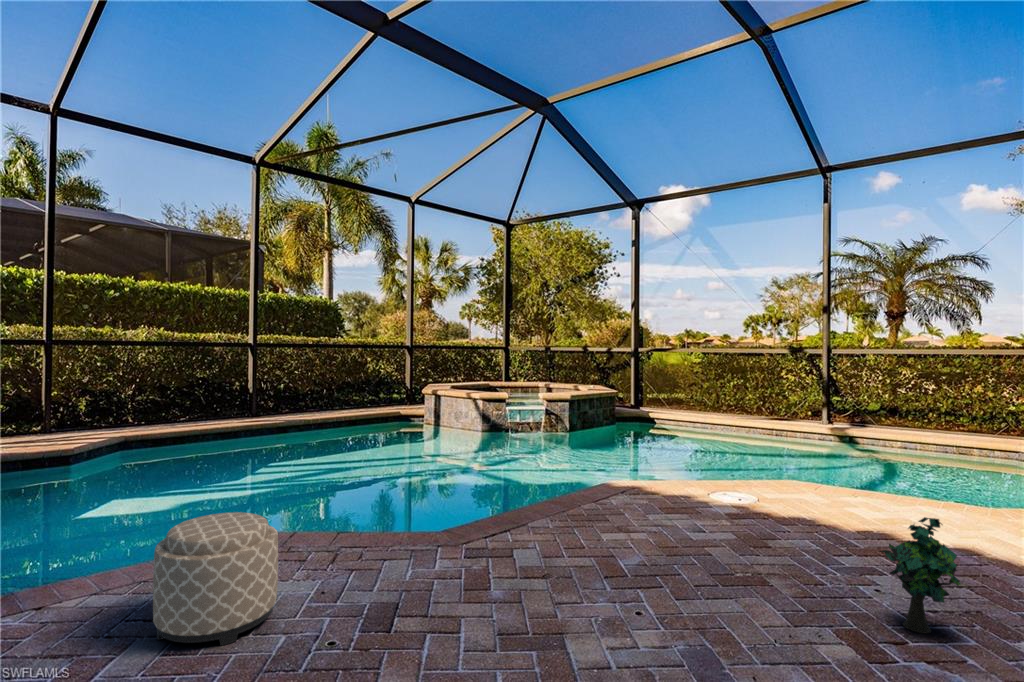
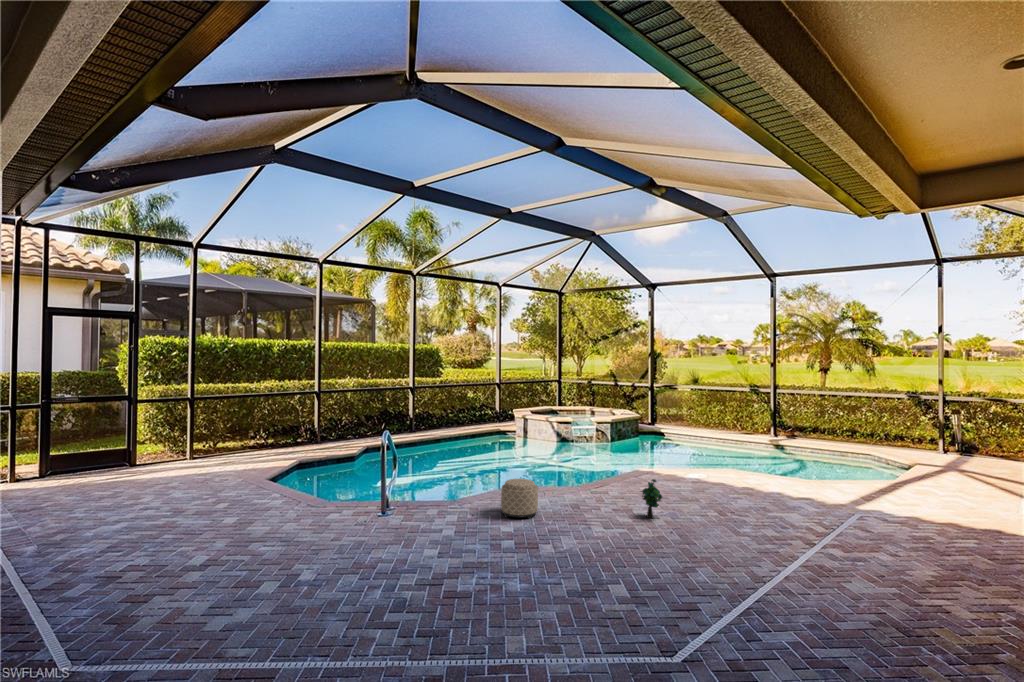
decorative plant: present [879,517,961,633] -> present [641,479,662,518]

